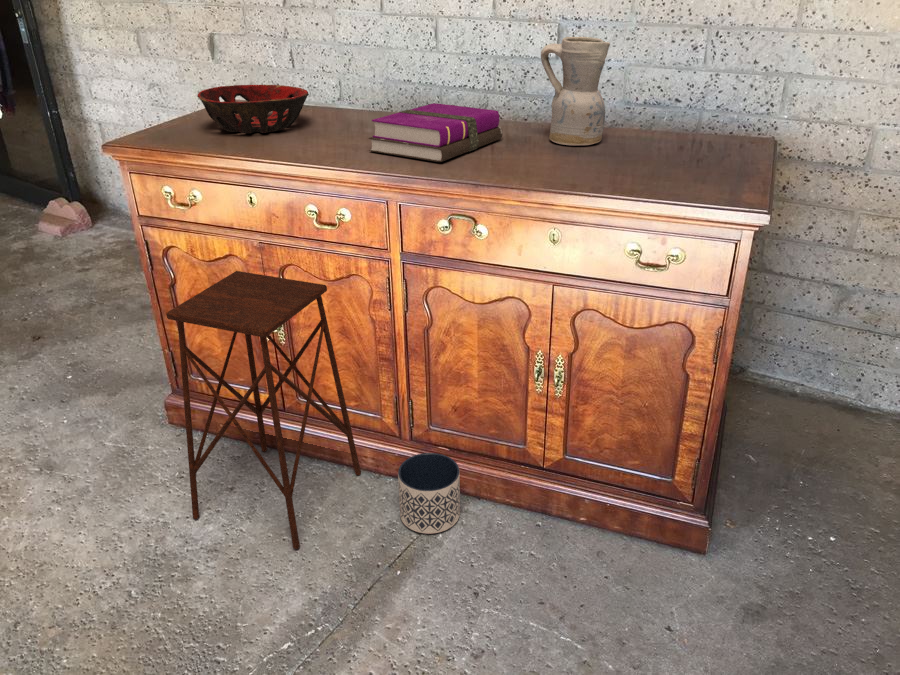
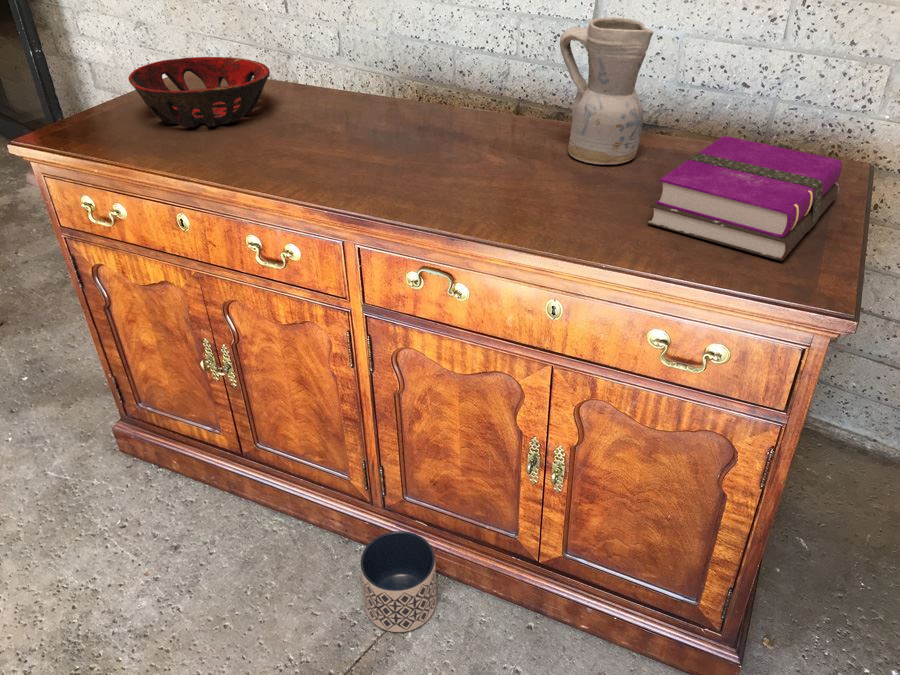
hardback book: present [369,103,503,162] -> present [647,136,842,260]
side table: present [166,271,361,549] -> none [67,306,328,644]

